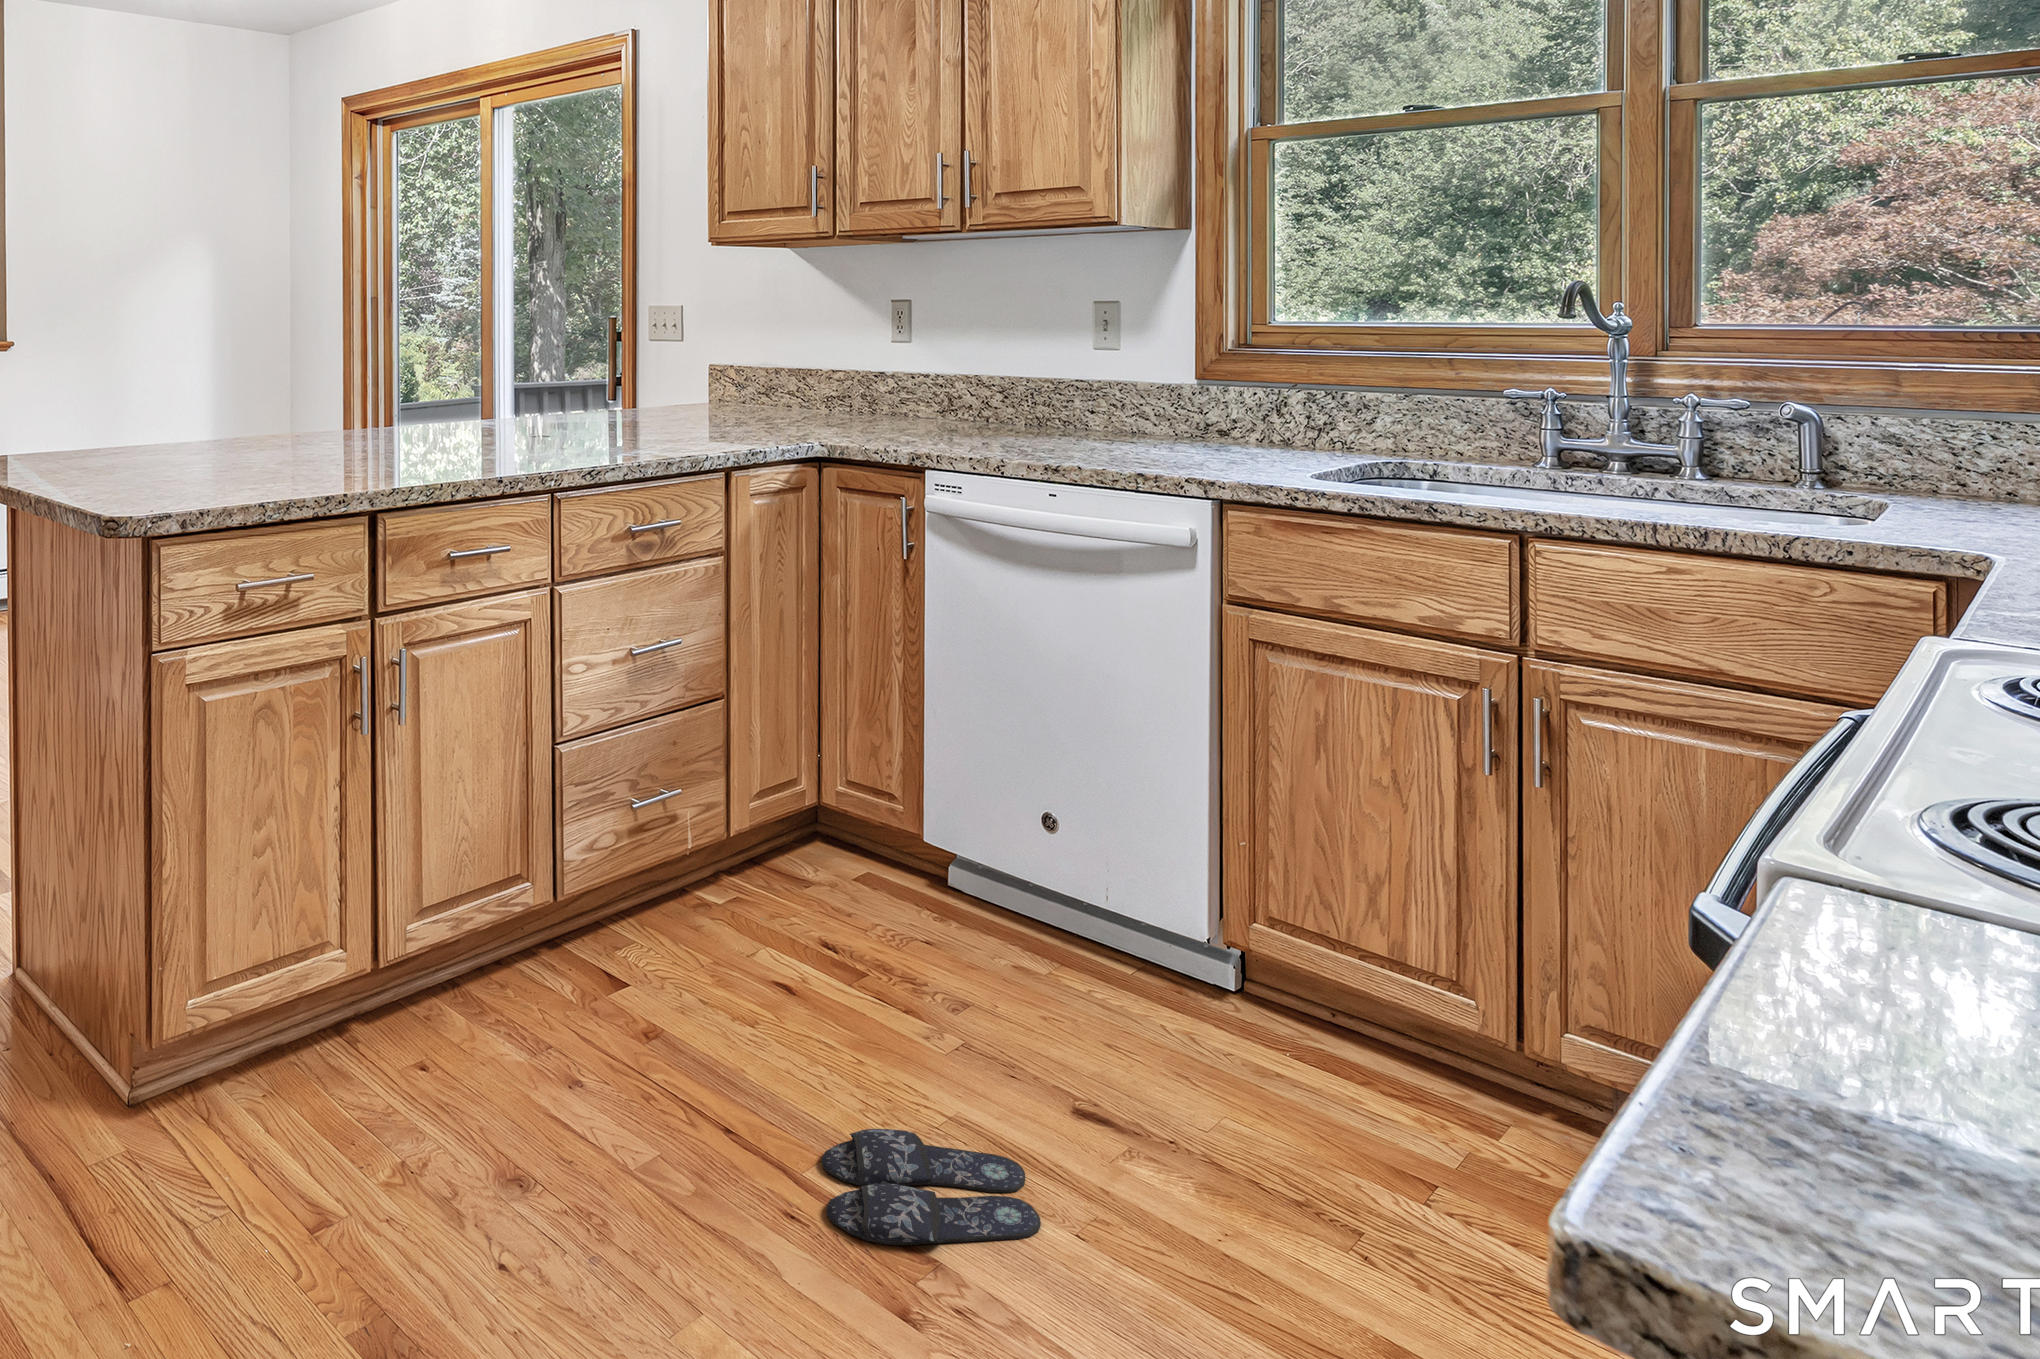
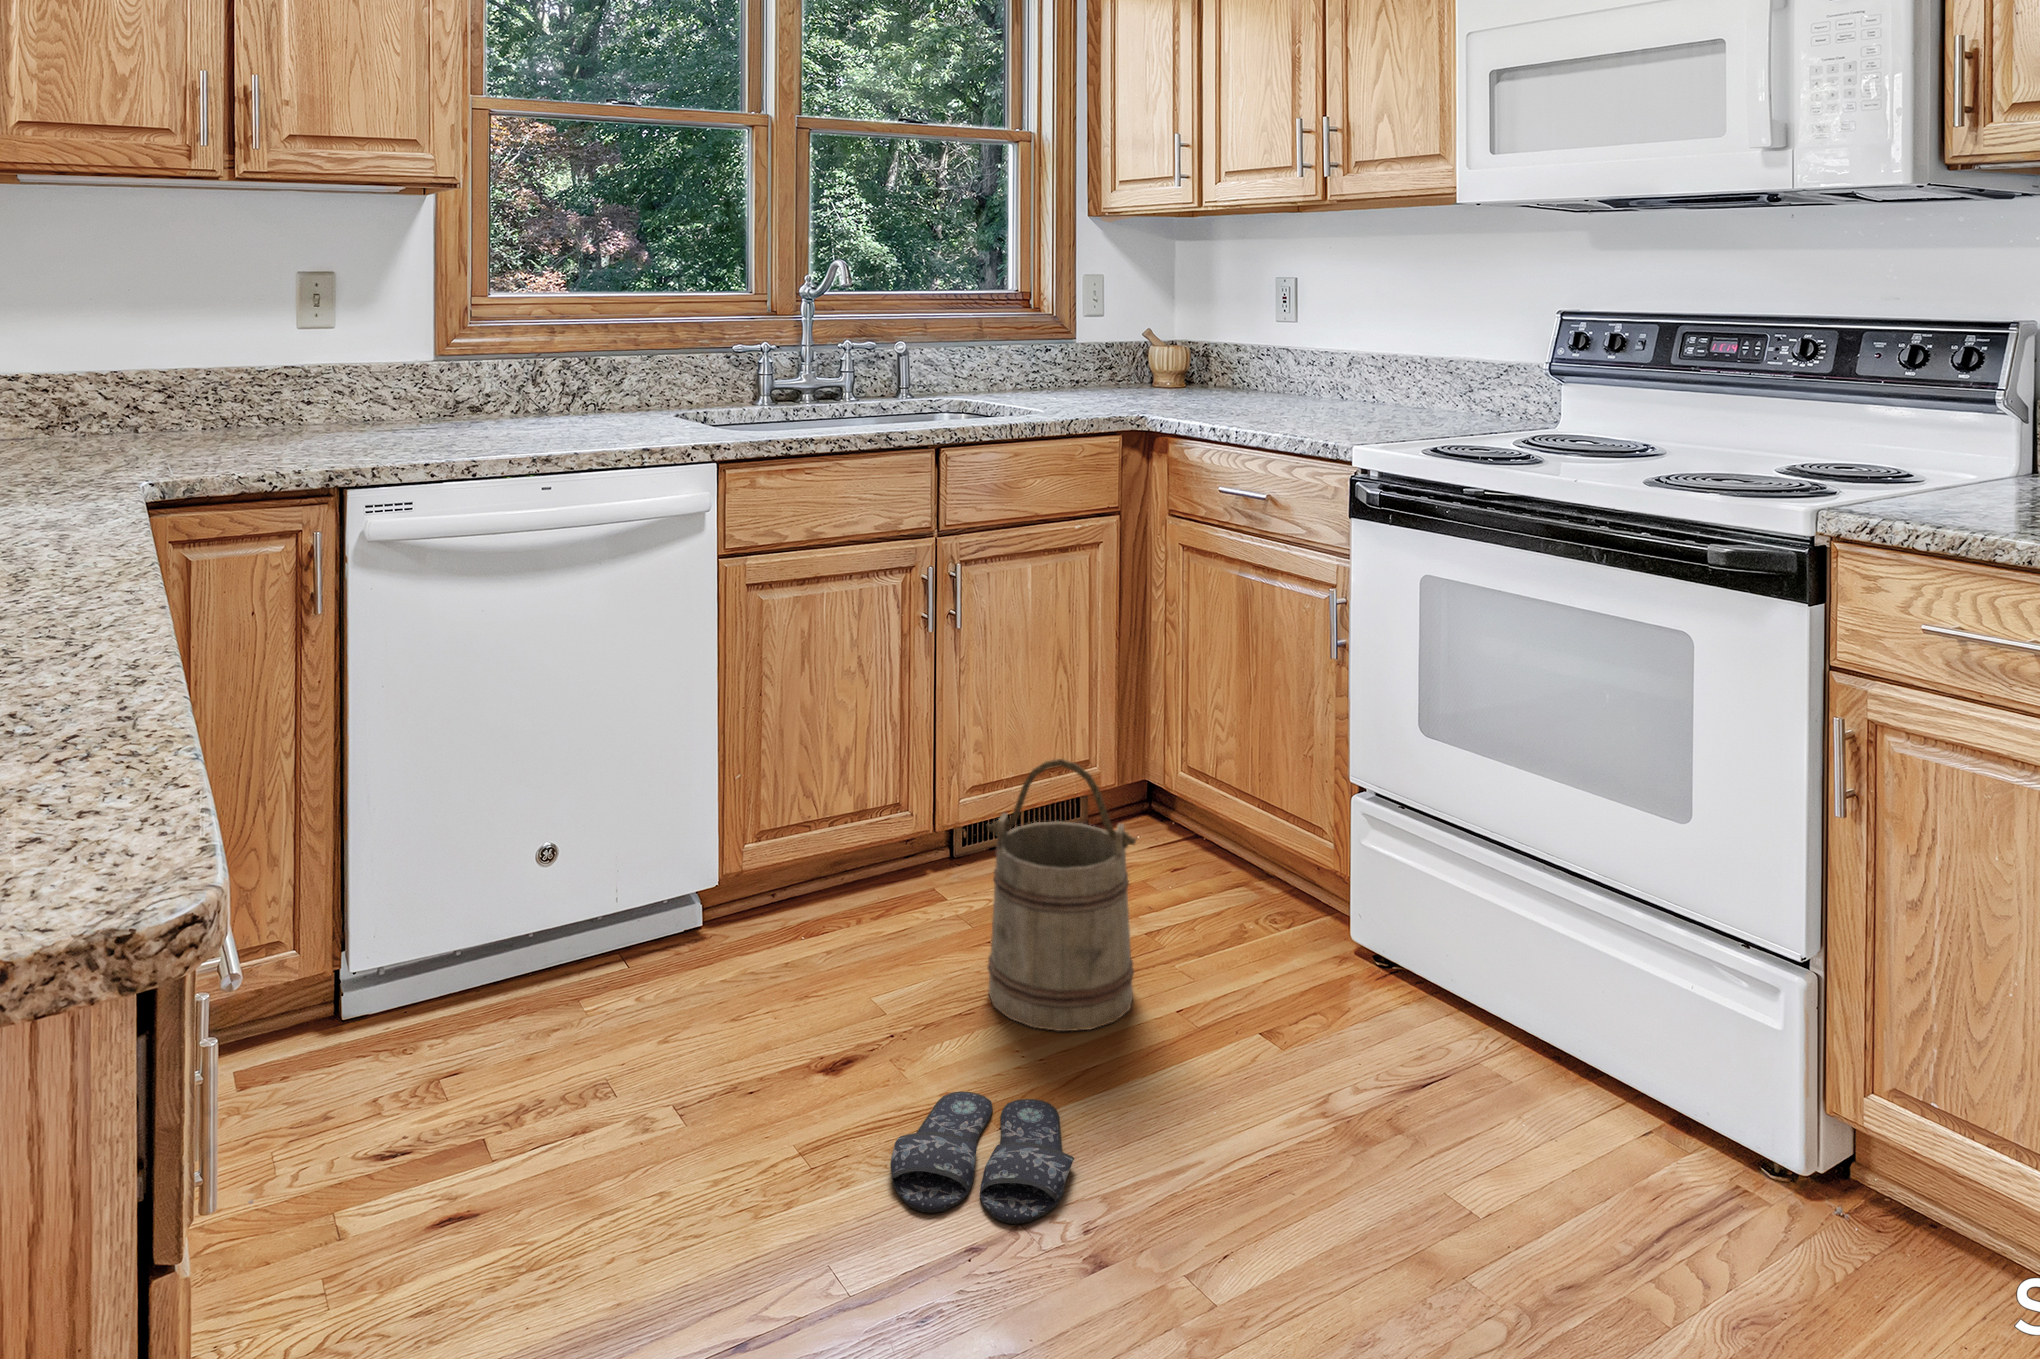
bucket: none [1189,922,1396,1294] -> present [987,759,1136,1031]

